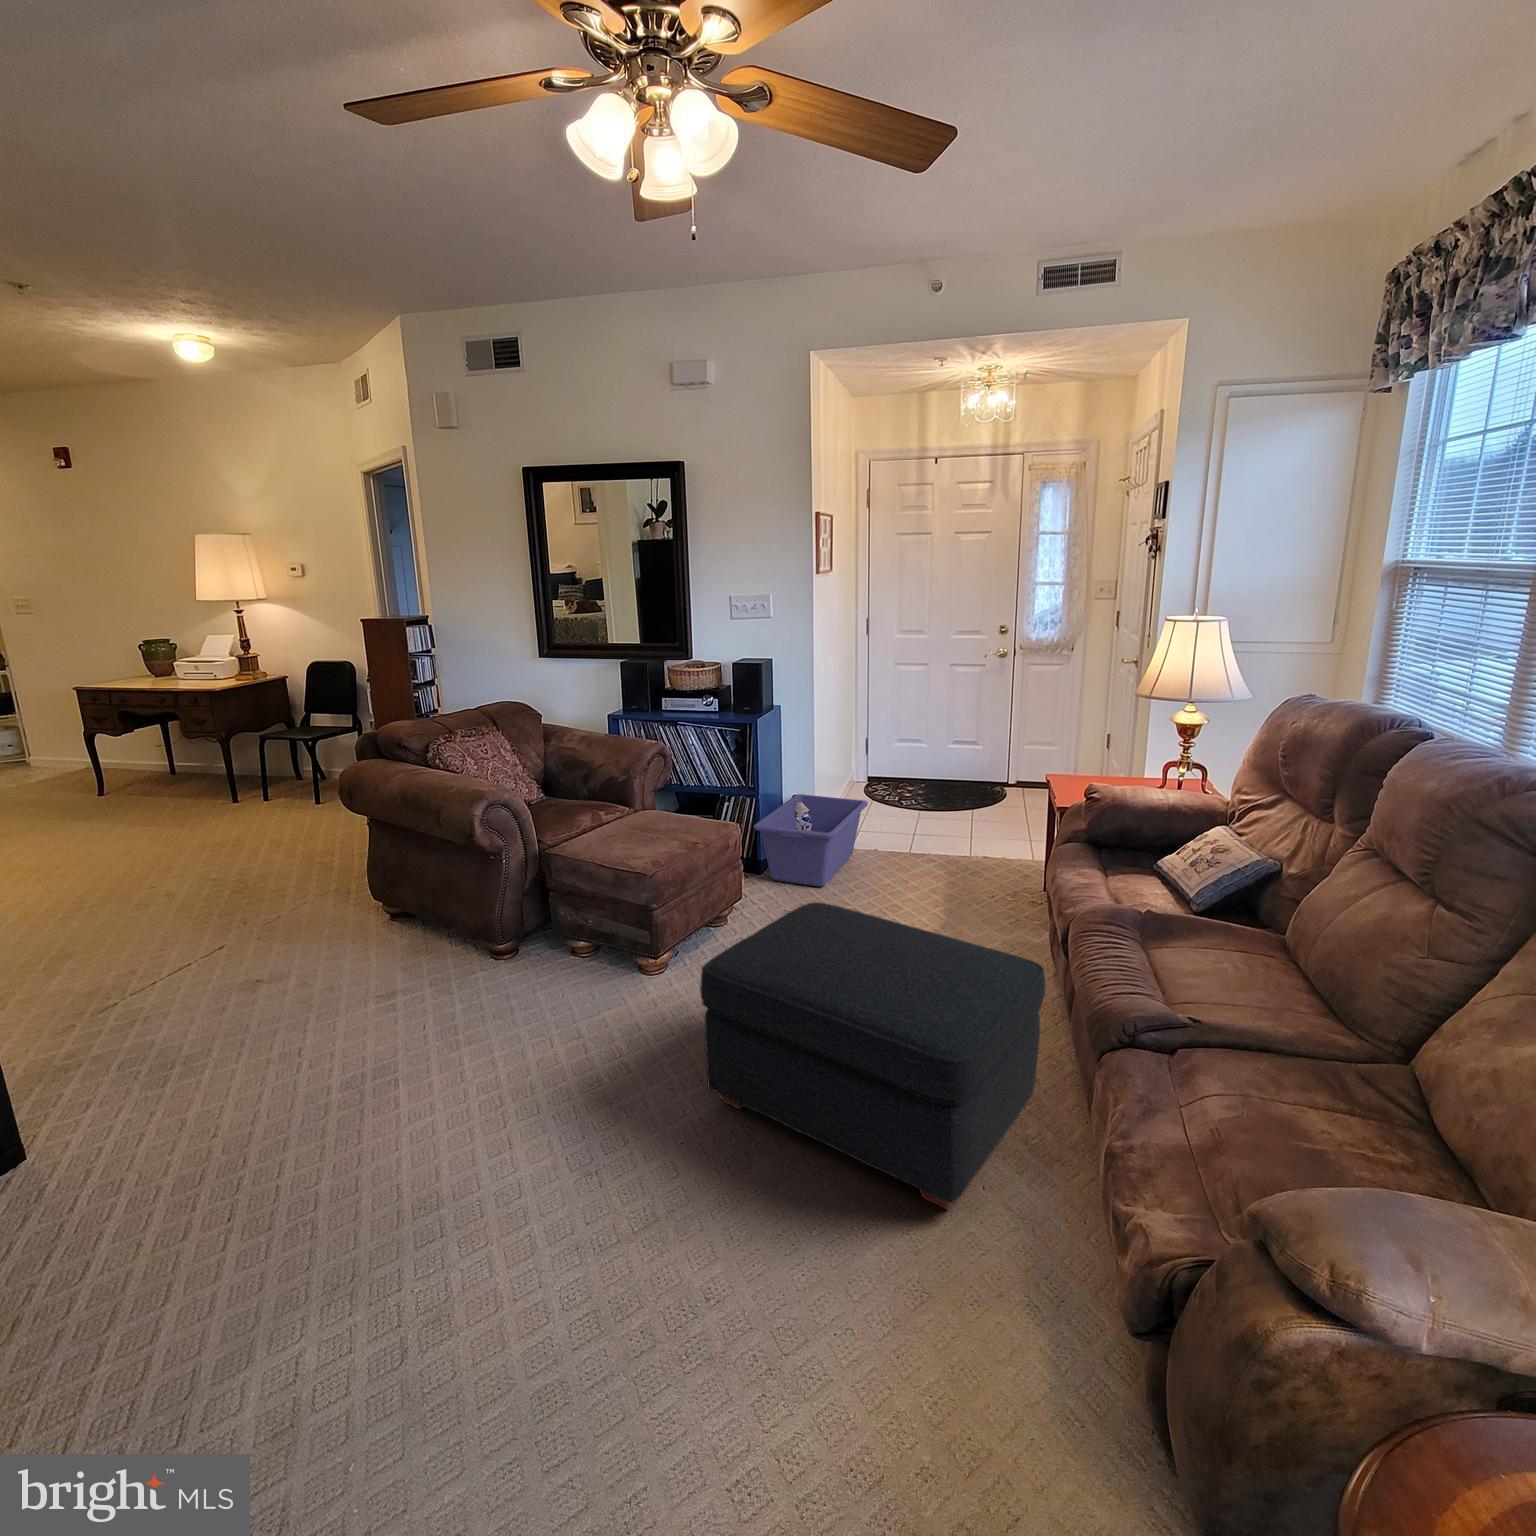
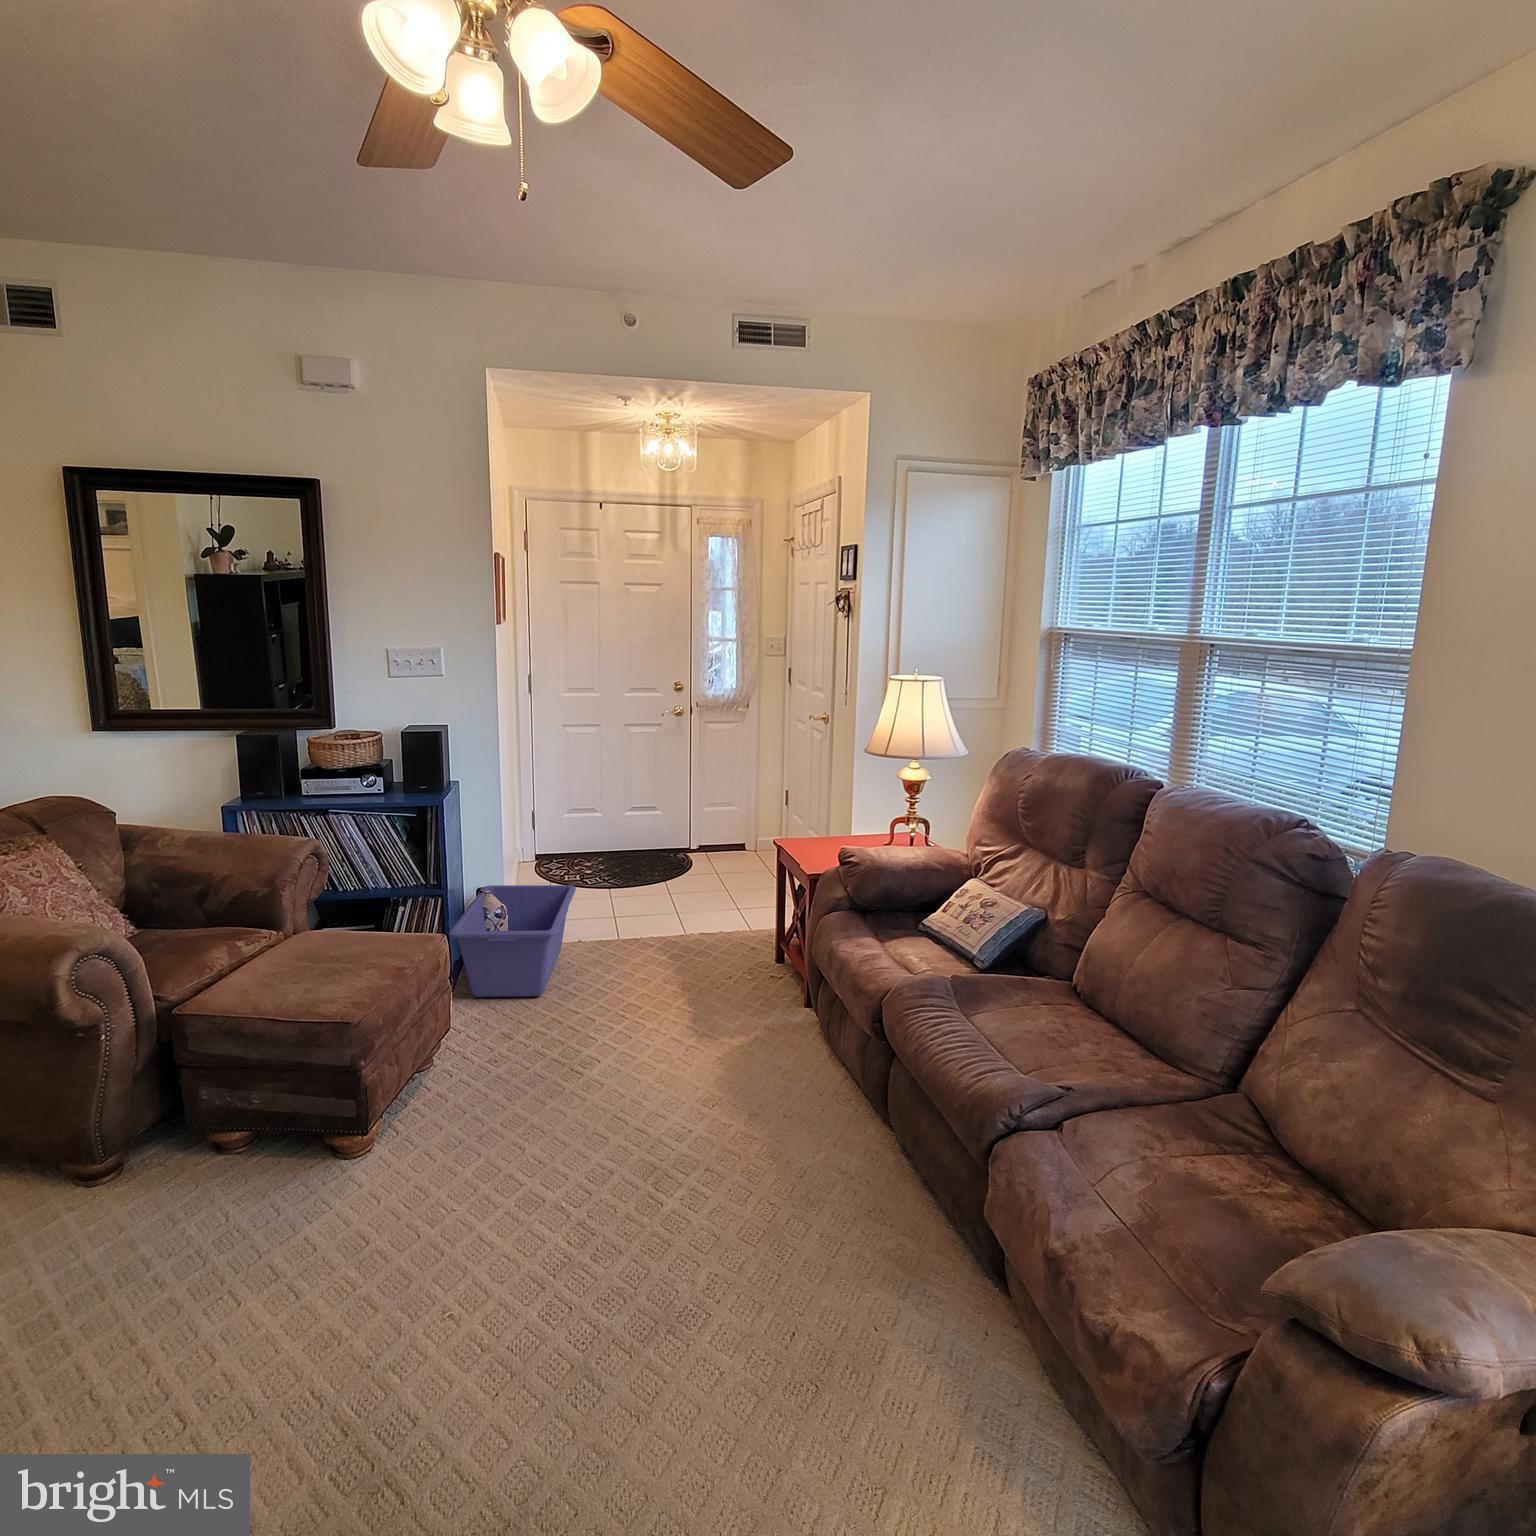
ottoman: present [700,902,1046,1210] -> none [504,1026,900,1379]

